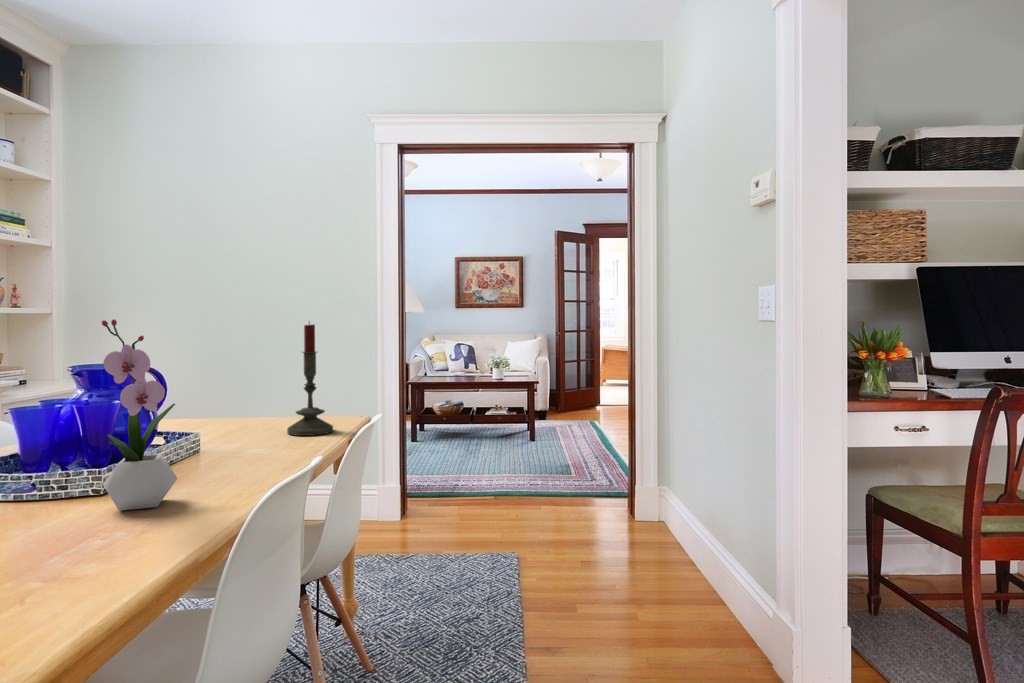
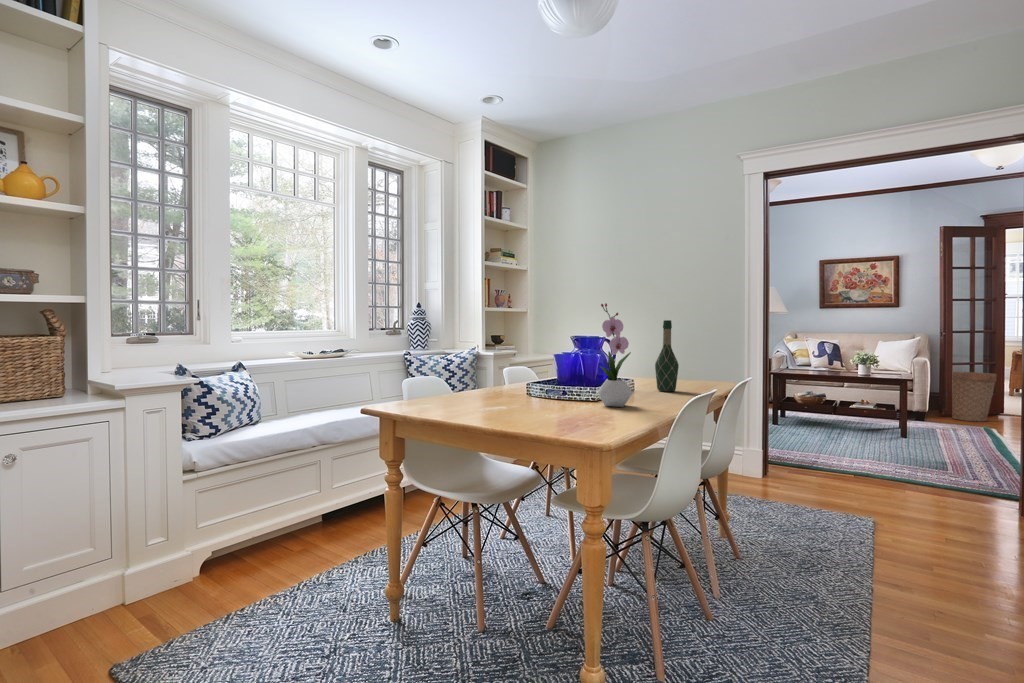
candle: present [287,324,333,436] -> none [683,310,715,389]
wine bottle: none [238,339,276,449] -> present [655,320,679,392]
basket: none [566,369,598,415] -> present [952,371,996,421]

